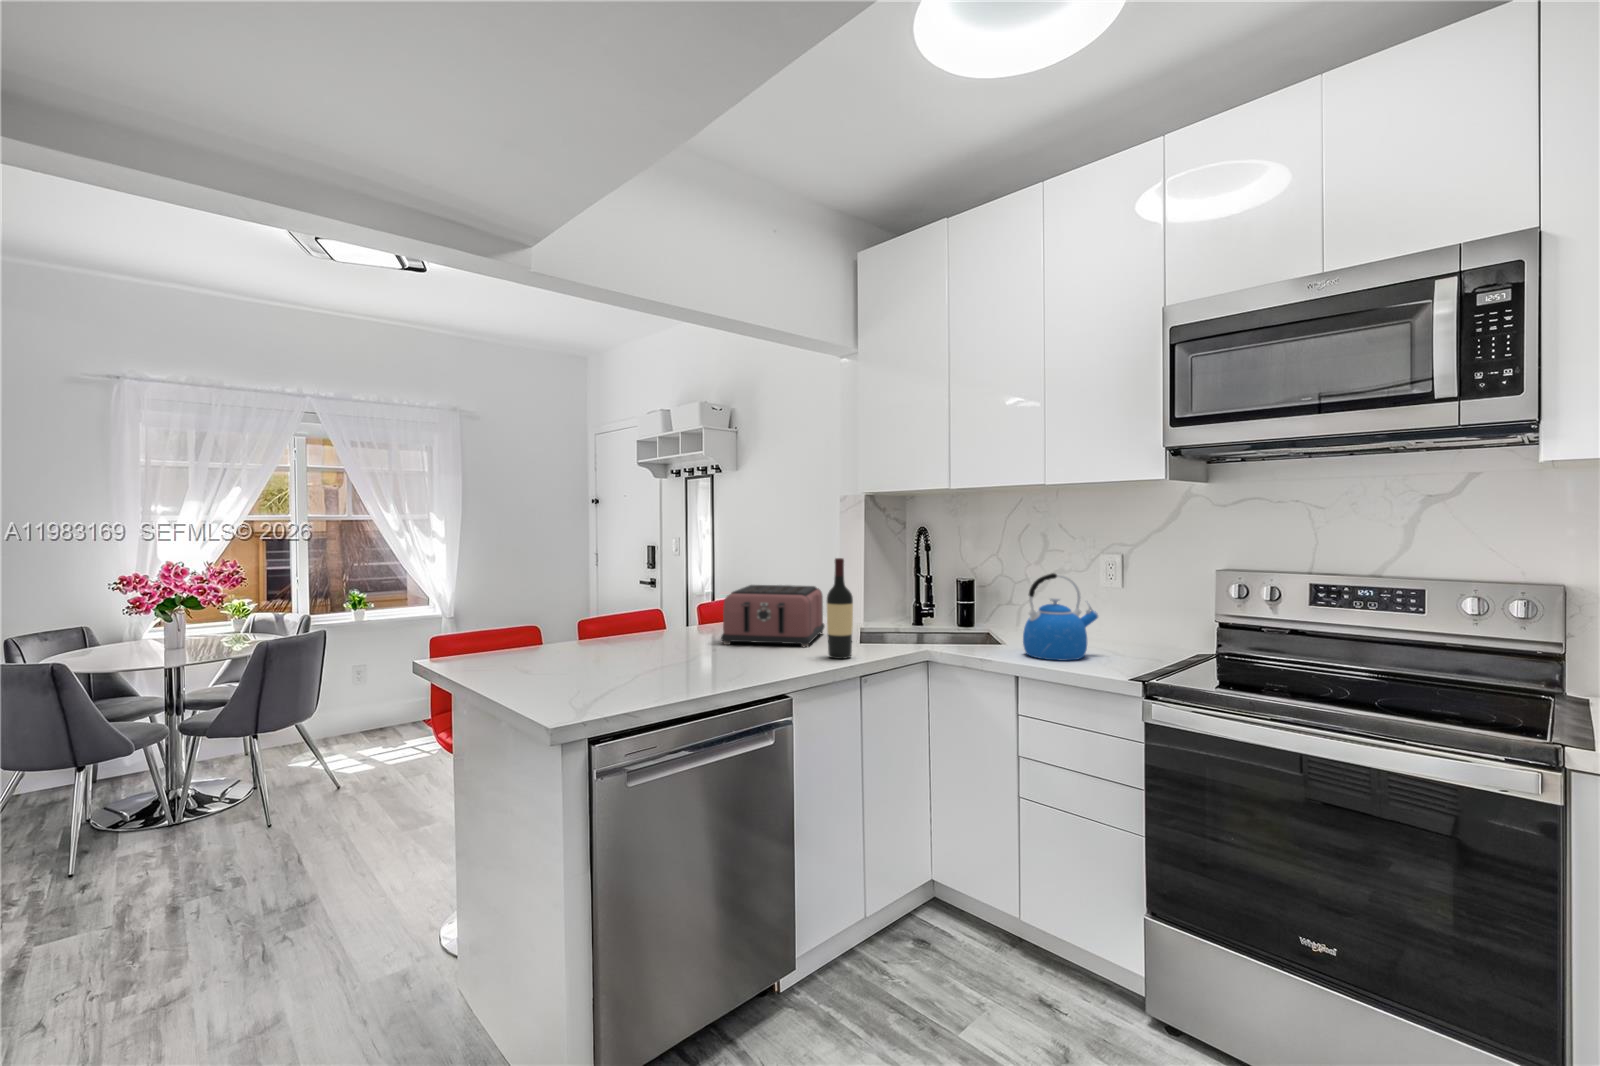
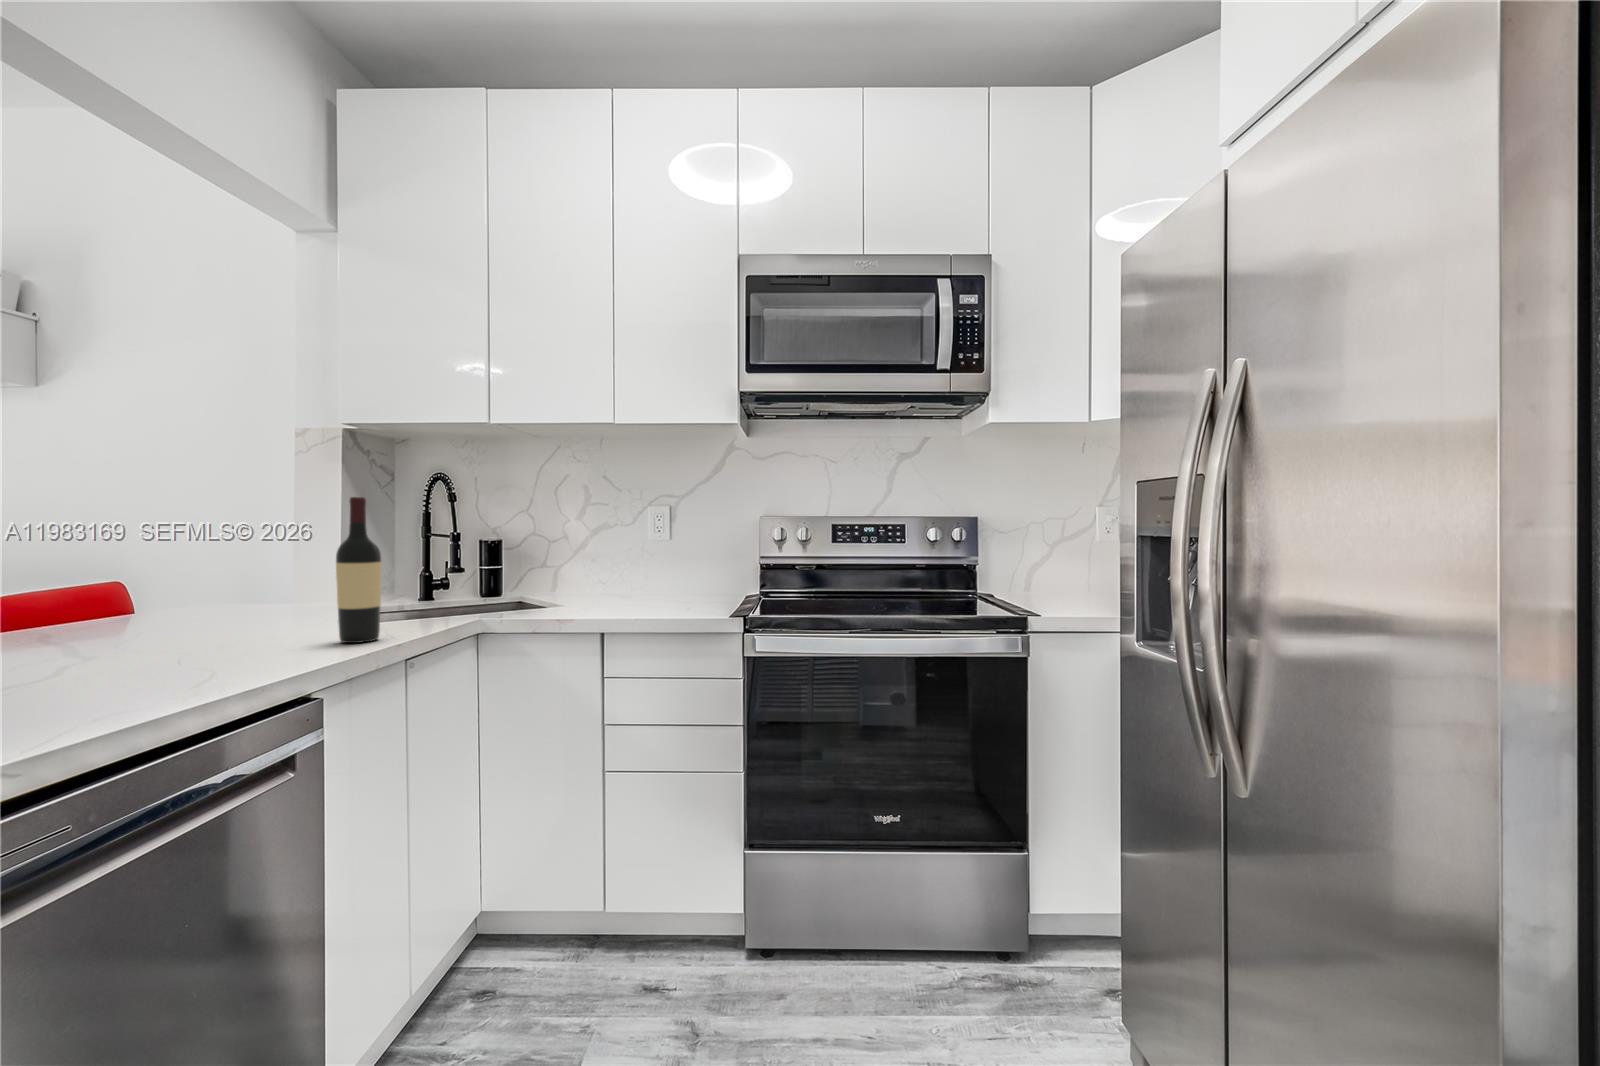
kettle: present [1023,573,1098,661] -> none [593,521,666,614]
toaster: present [721,585,824,647] -> none [88,552,290,653]

